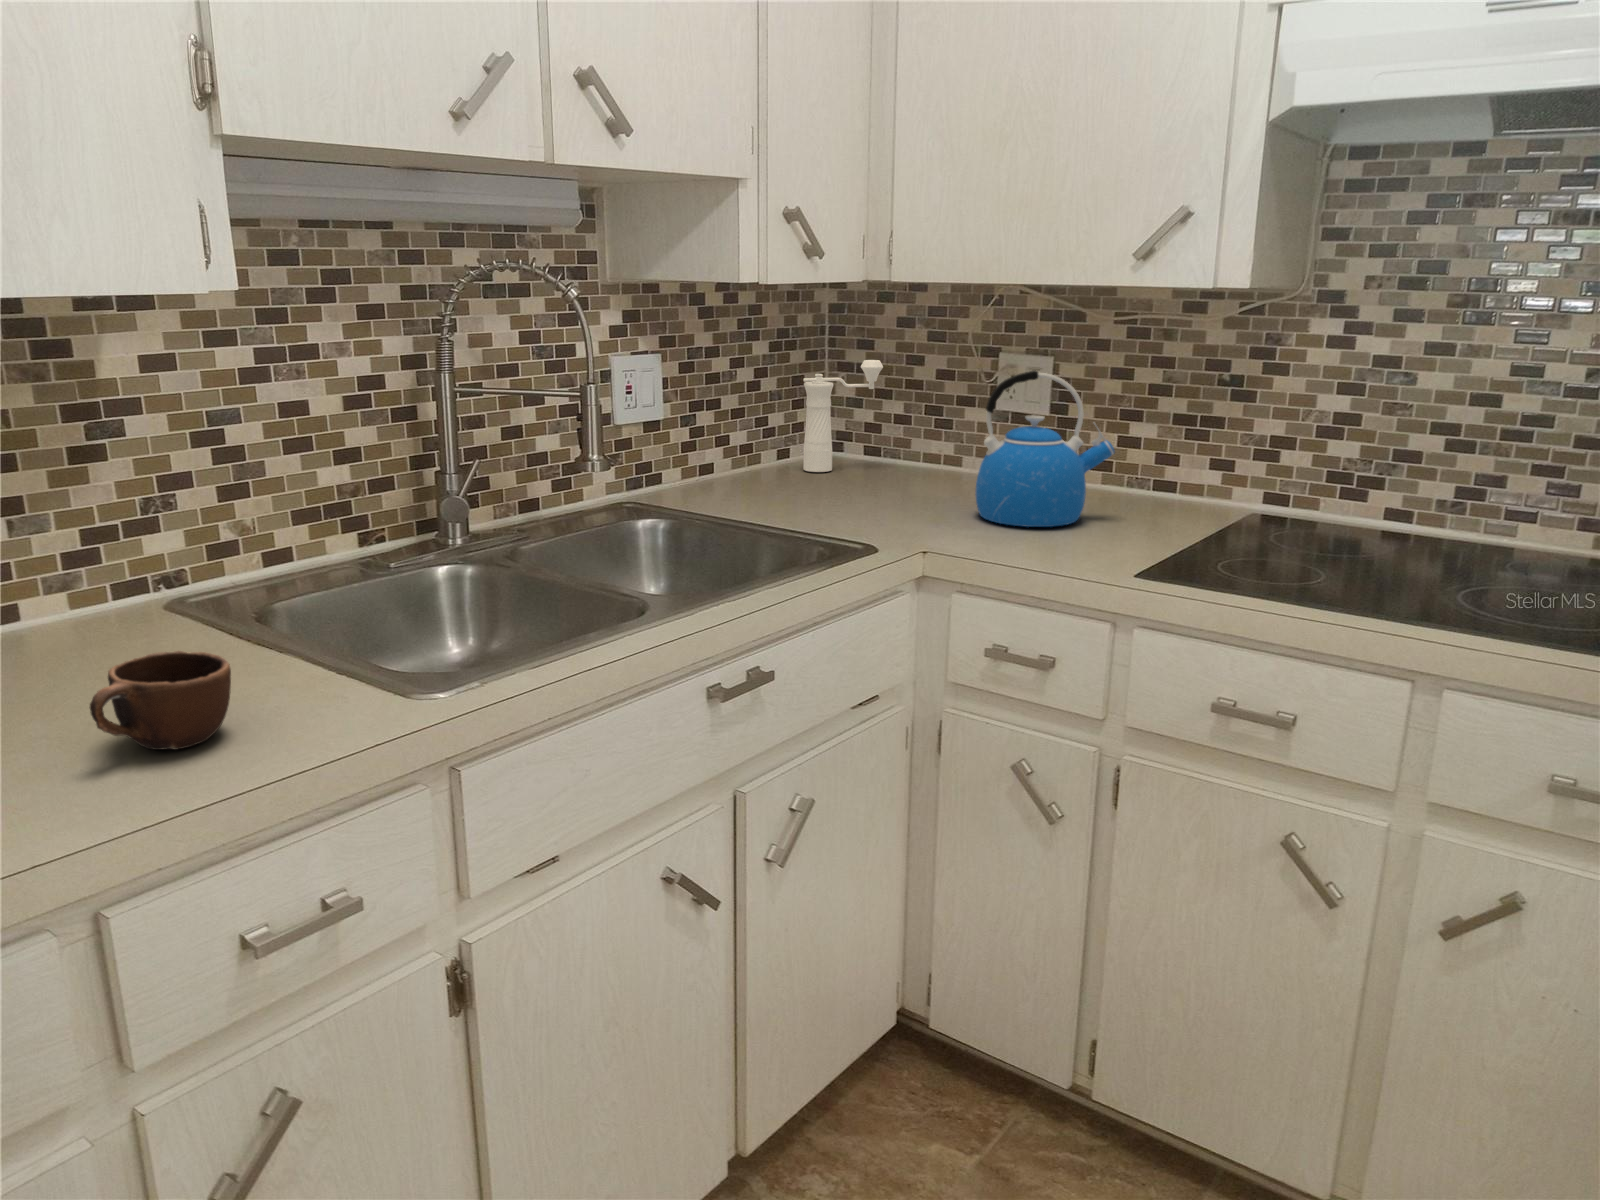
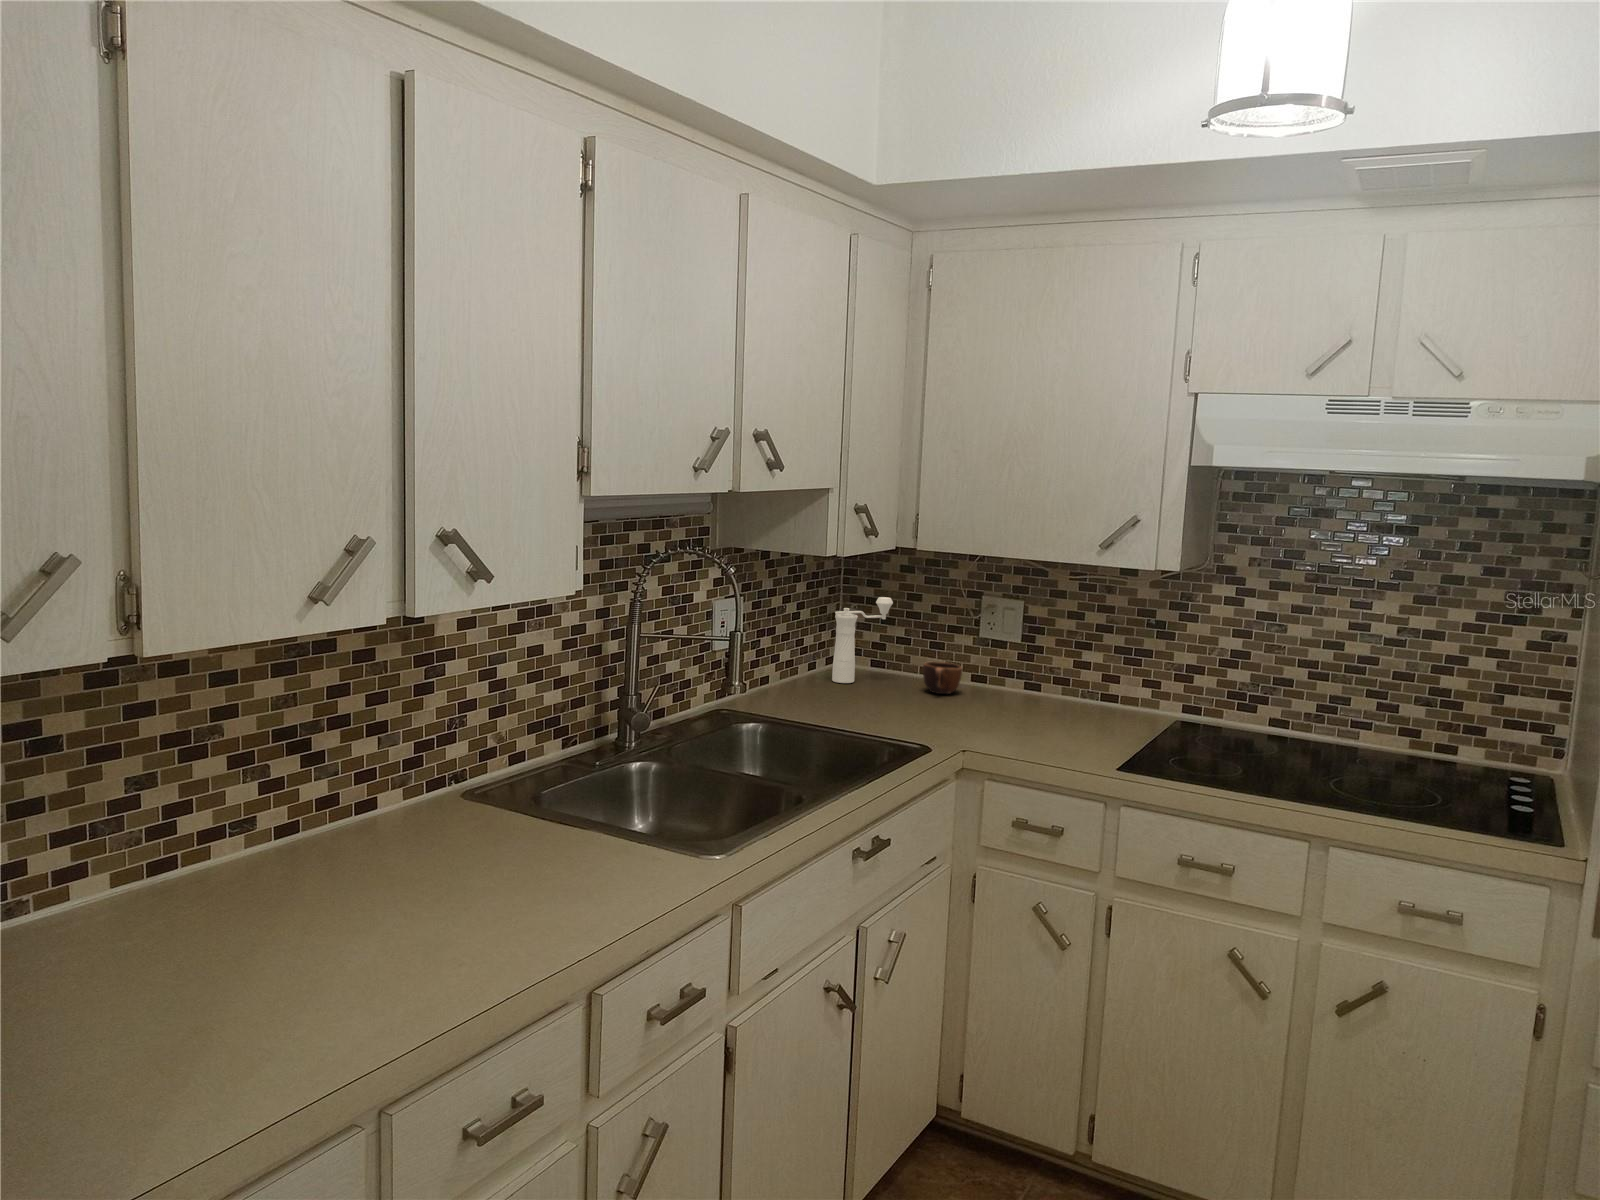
kettle: present [976,370,1114,527] -> none [984,617,1083,731]
mug: present [90,651,231,750] -> present [923,662,962,694]

